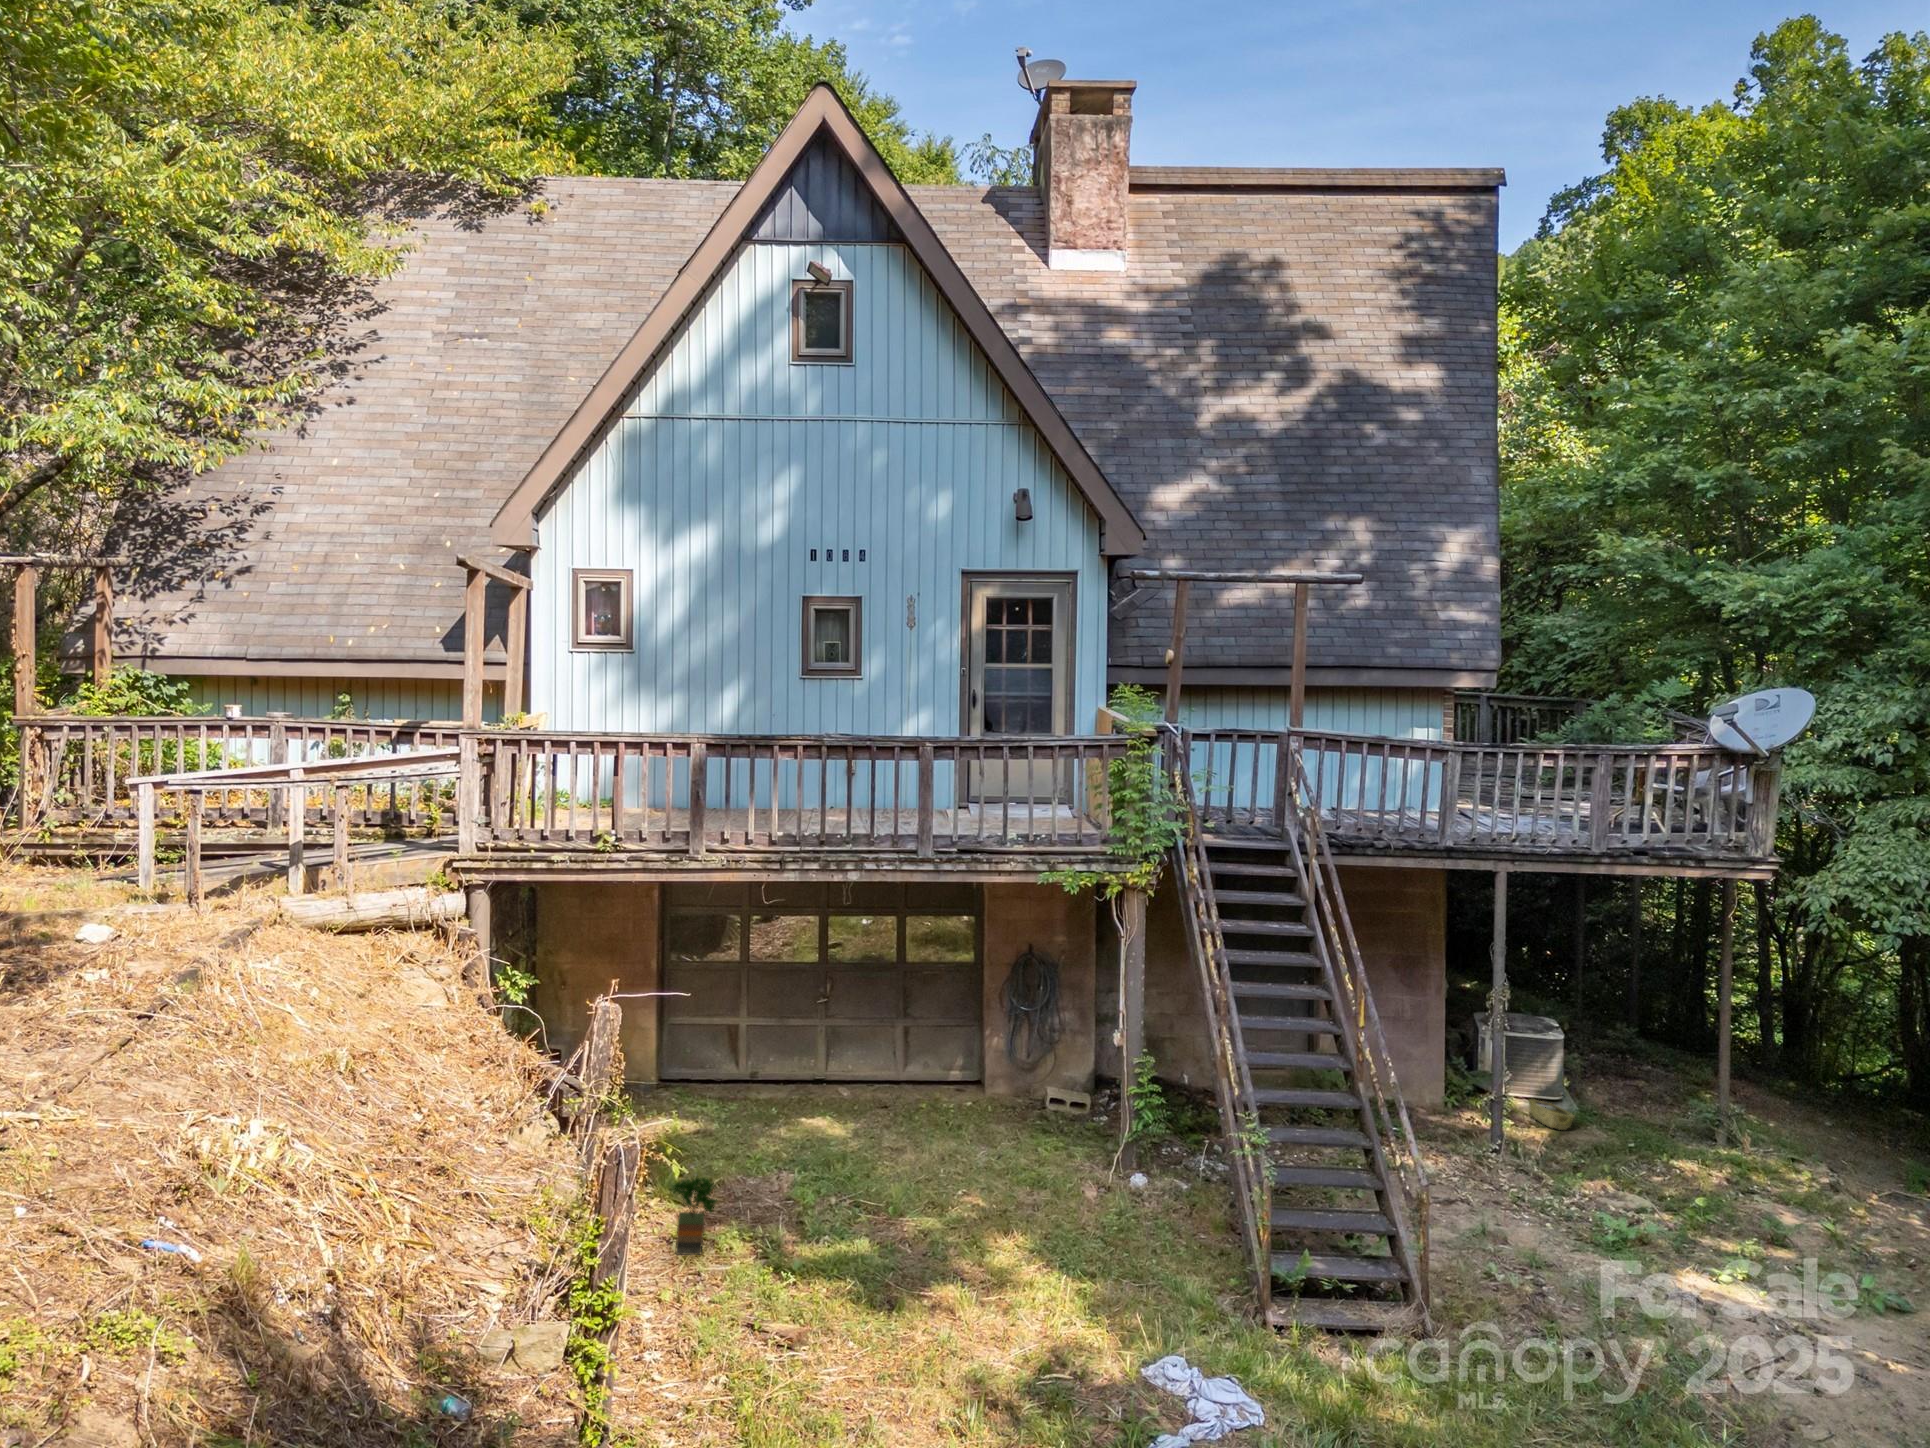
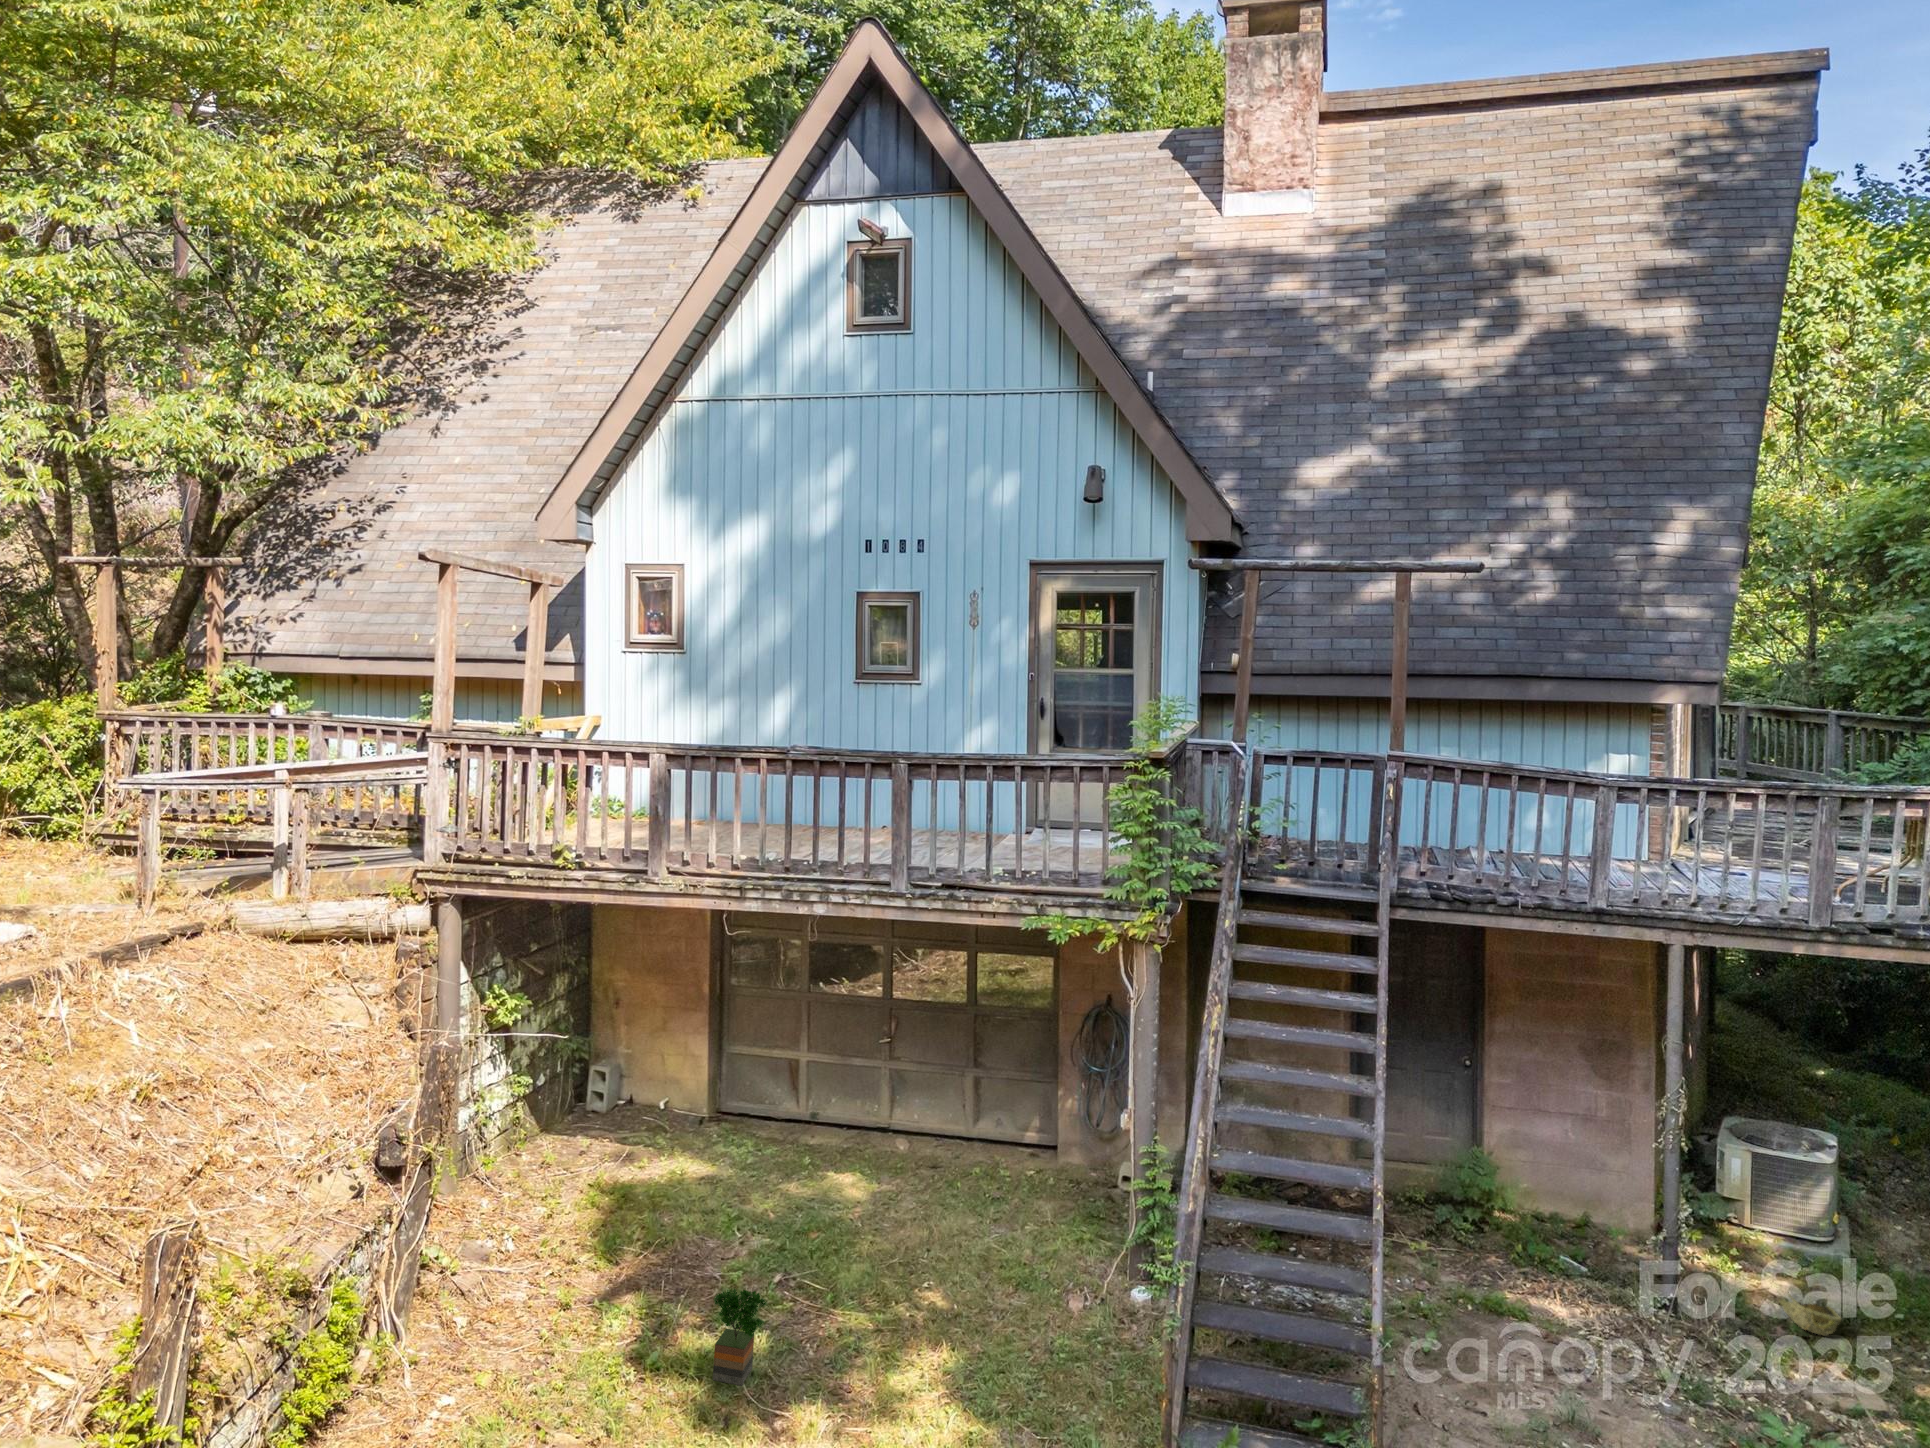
potted tree: present [672,1178,717,1255] -> present [713,1289,767,1386]

